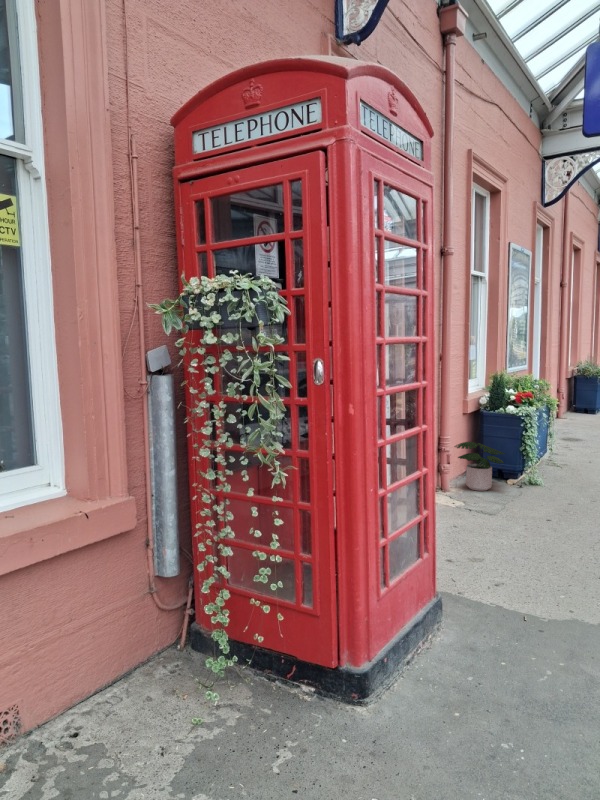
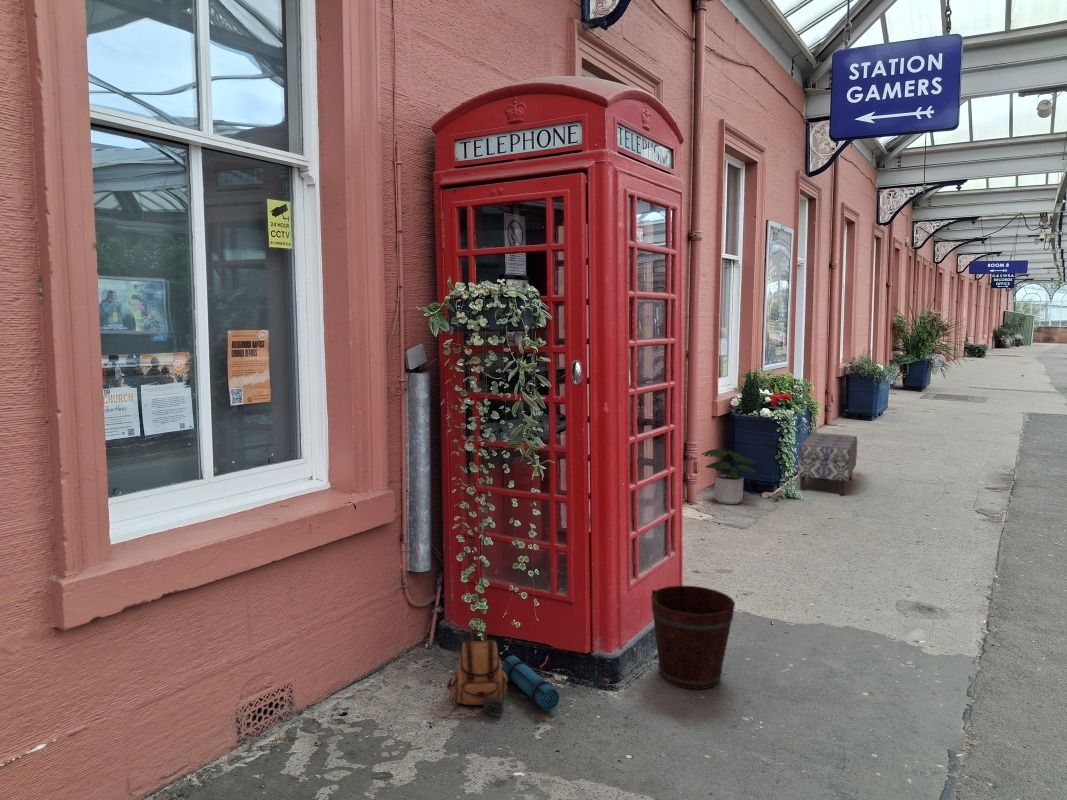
bench: none [540,426,592,481] -> present [797,433,857,495]
bucket: none [403,589,491,704] -> present [651,585,735,689]
backpack: none [188,644,302,741] -> present [448,630,559,715]

